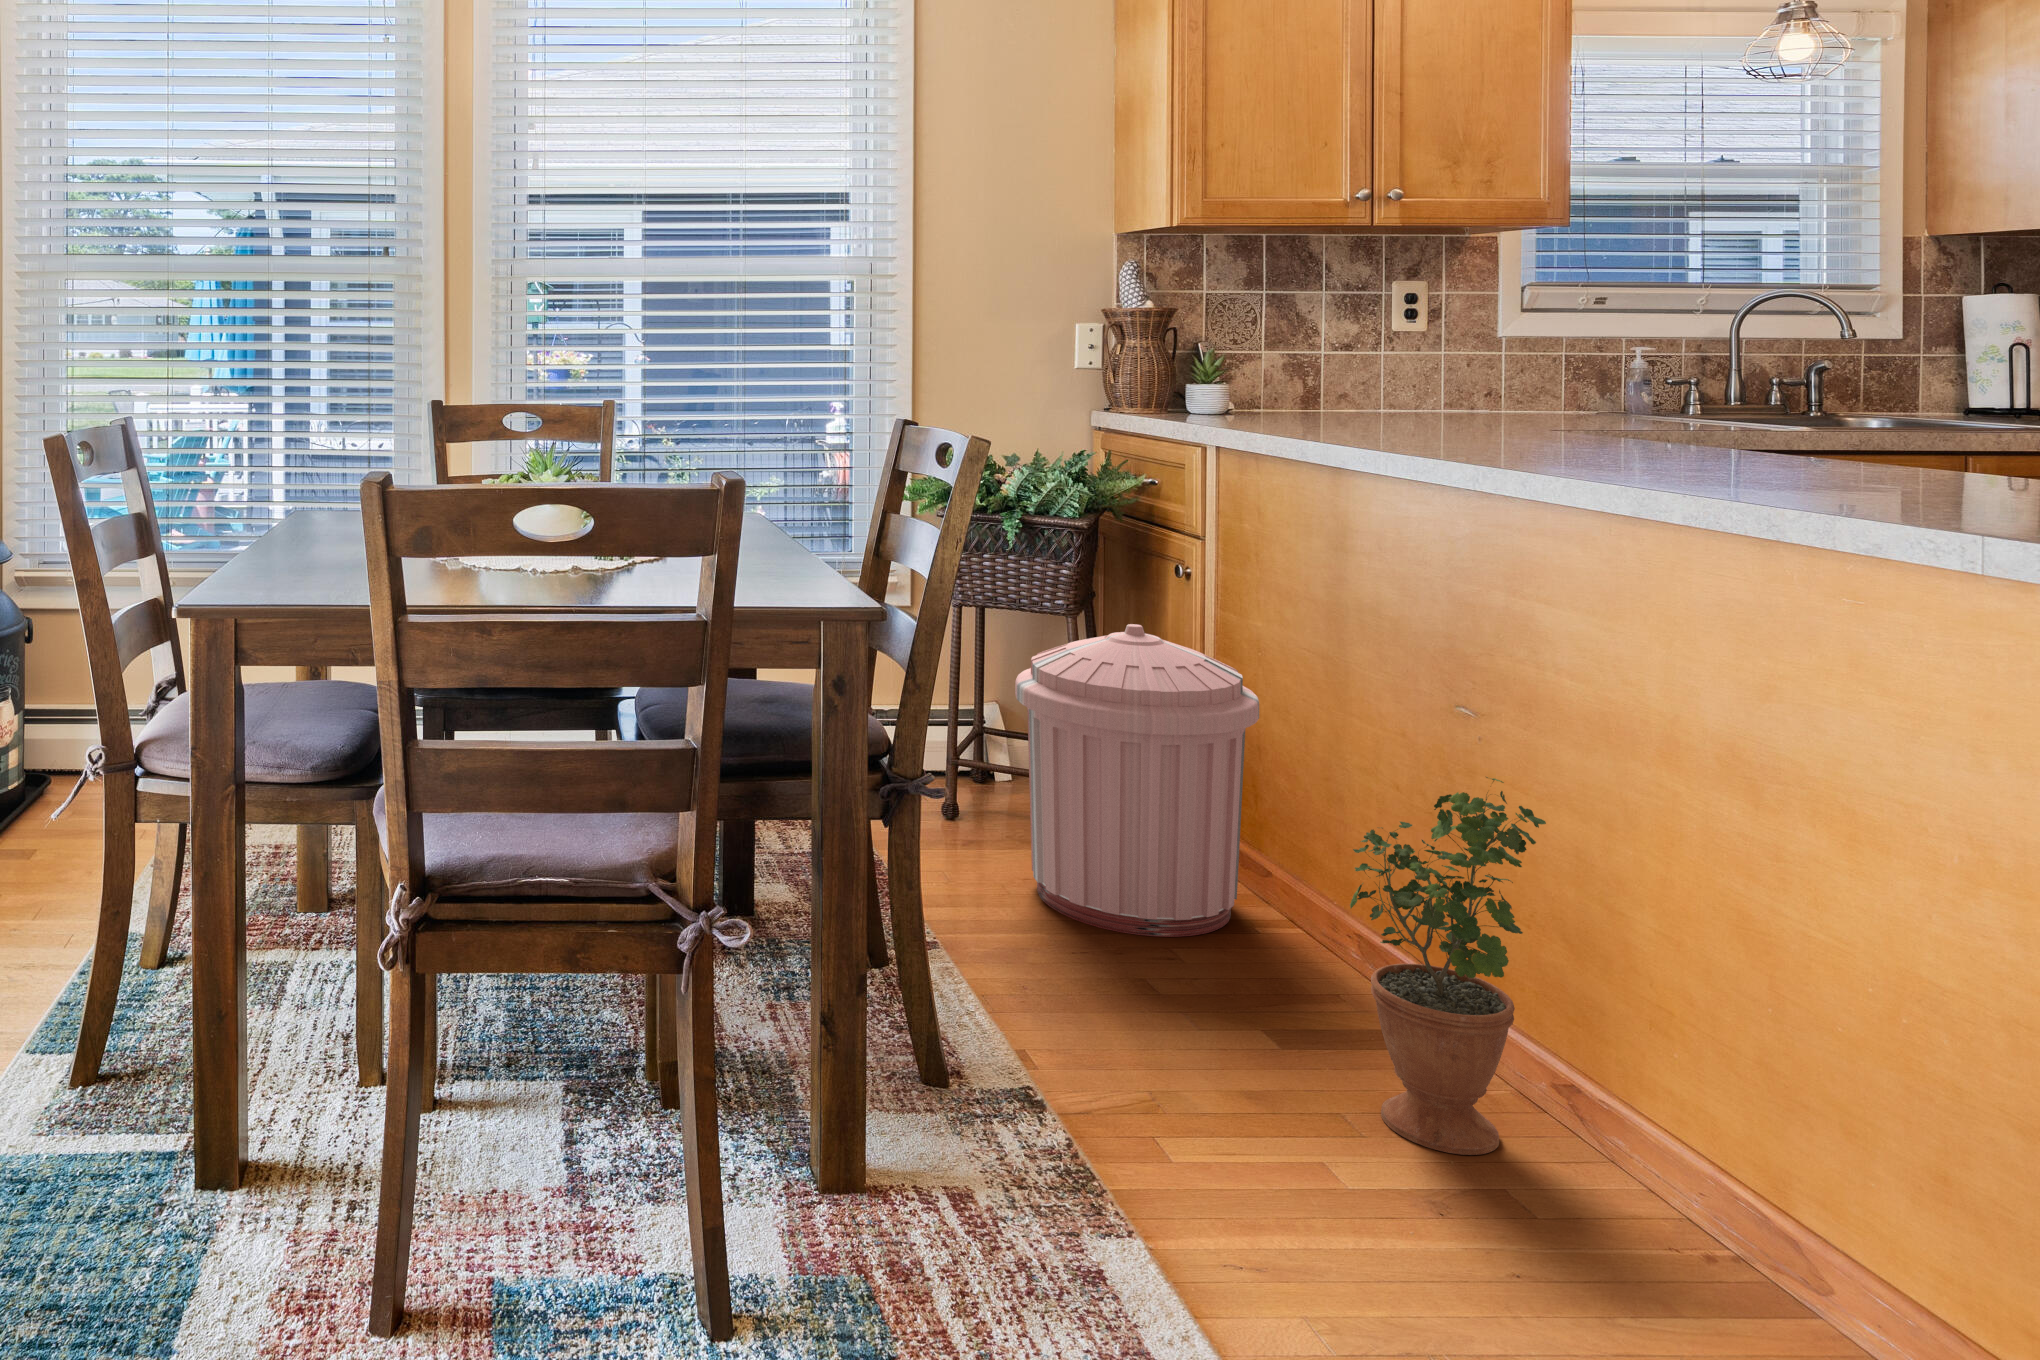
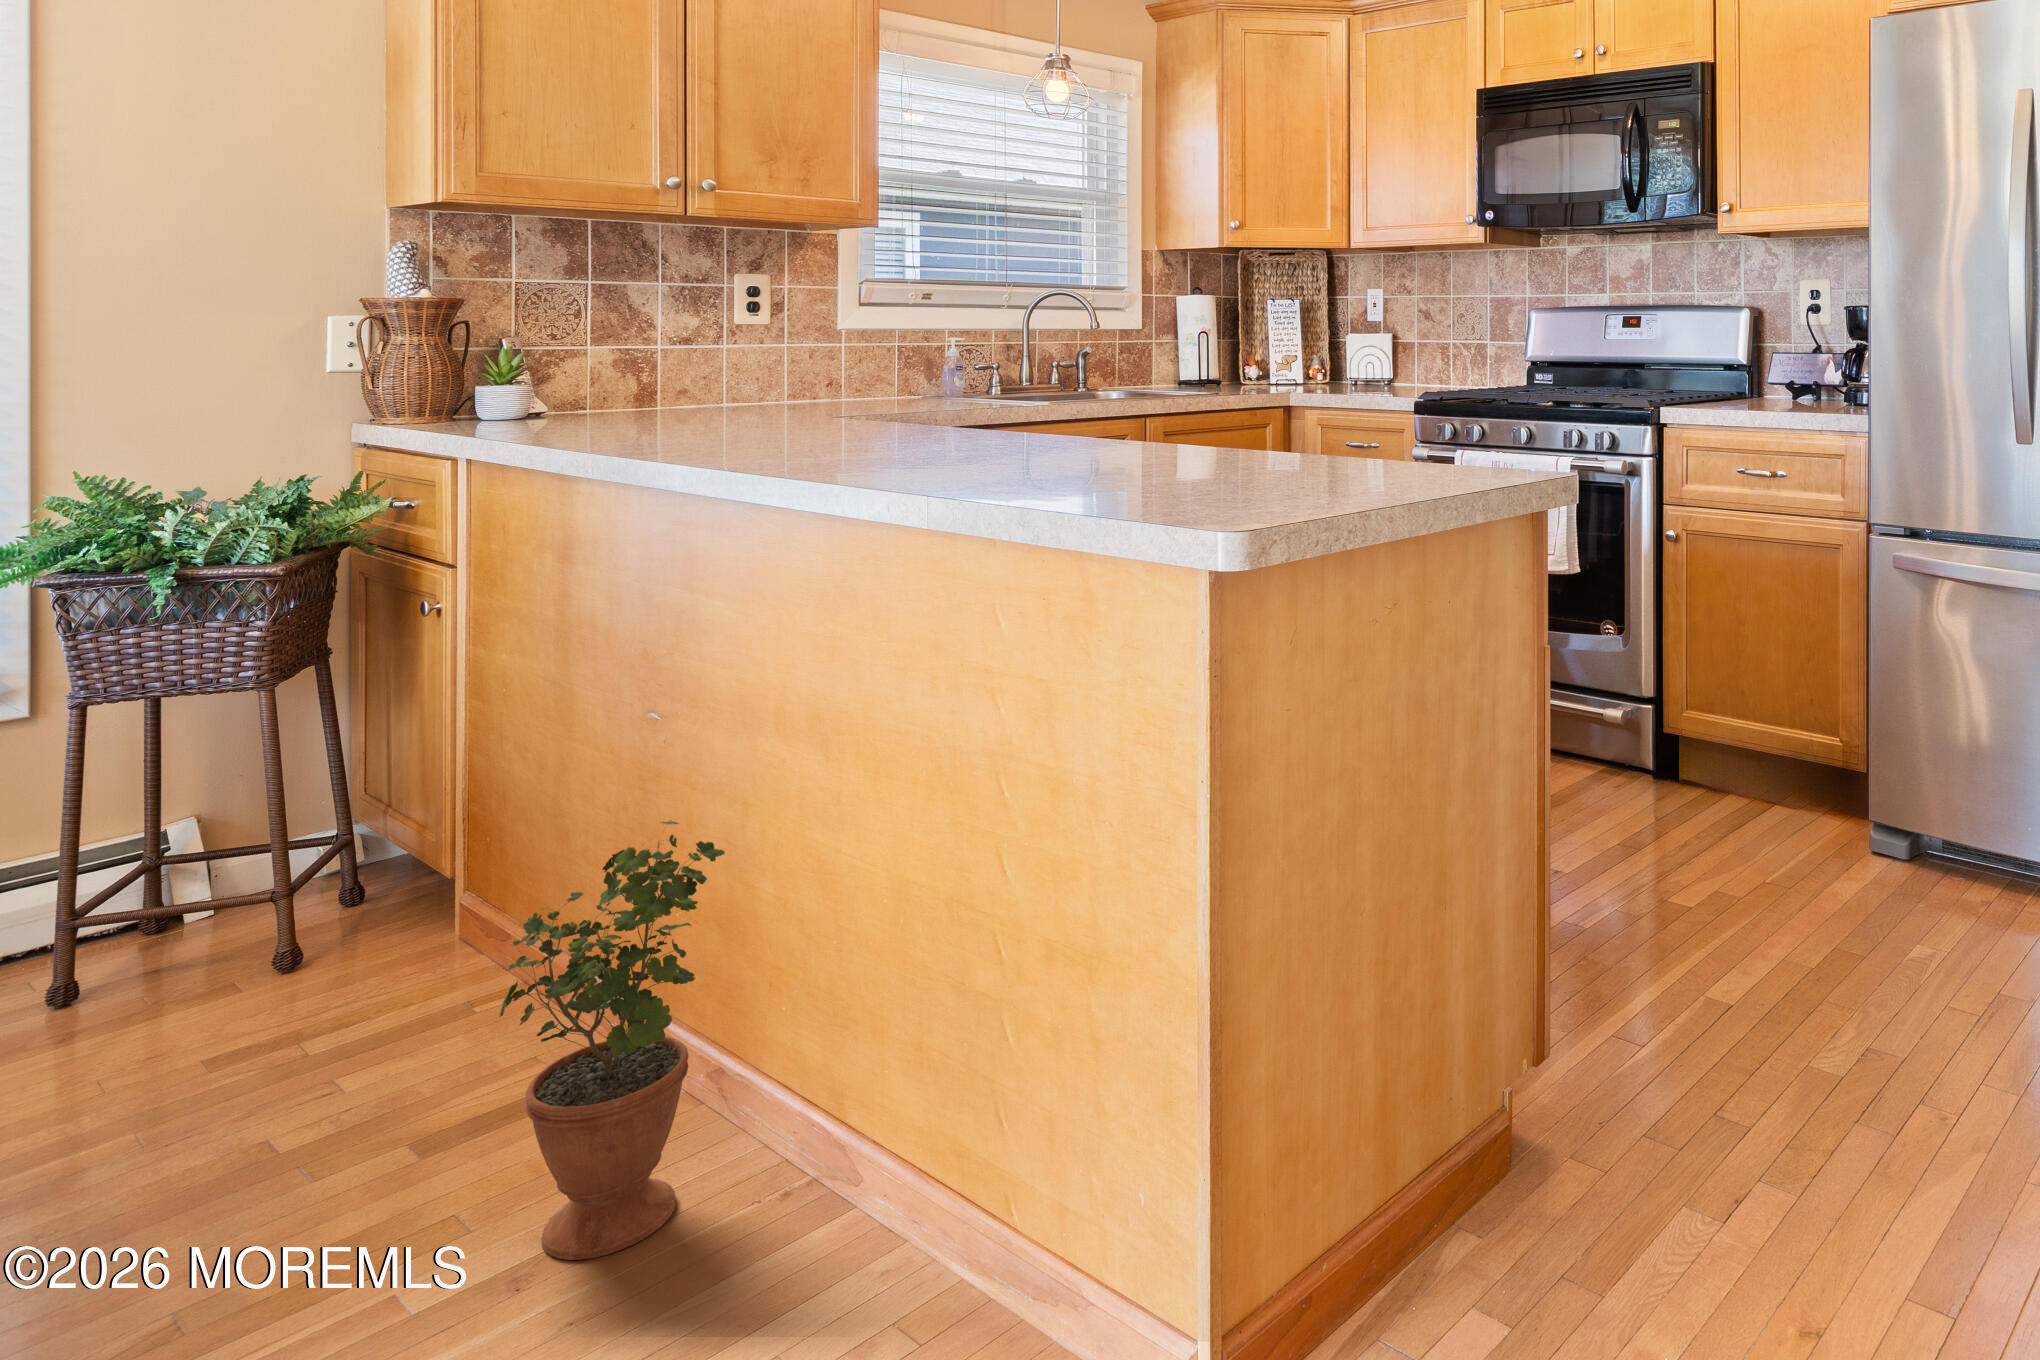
trash can: present [1015,624,1259,937] -> none [116,697,495,1105]

